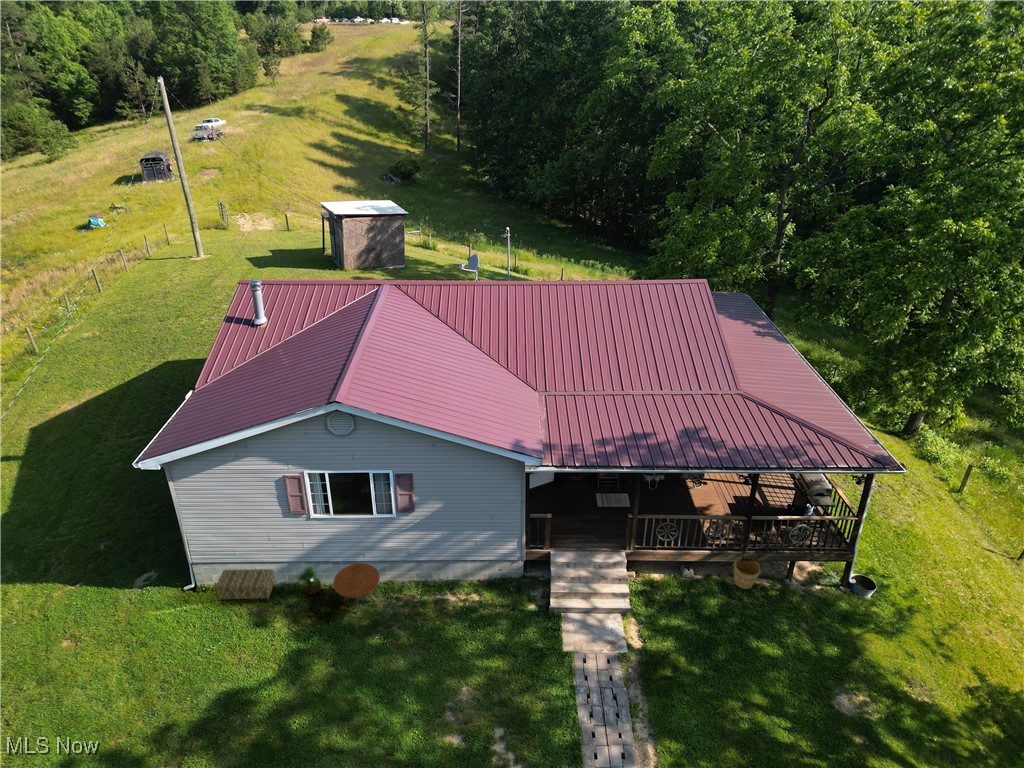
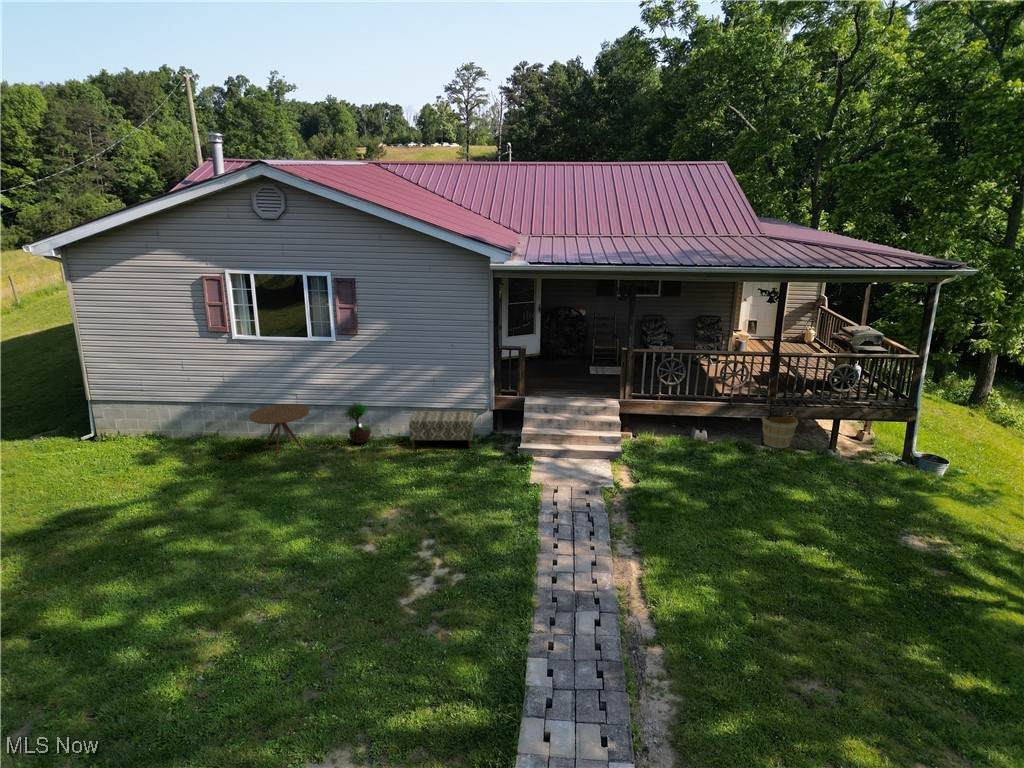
potted tree: present [298,567,321,594] -> present [344,402,371,443]
bench: present [216,569,275,603] -> present [409,411,474,448]

